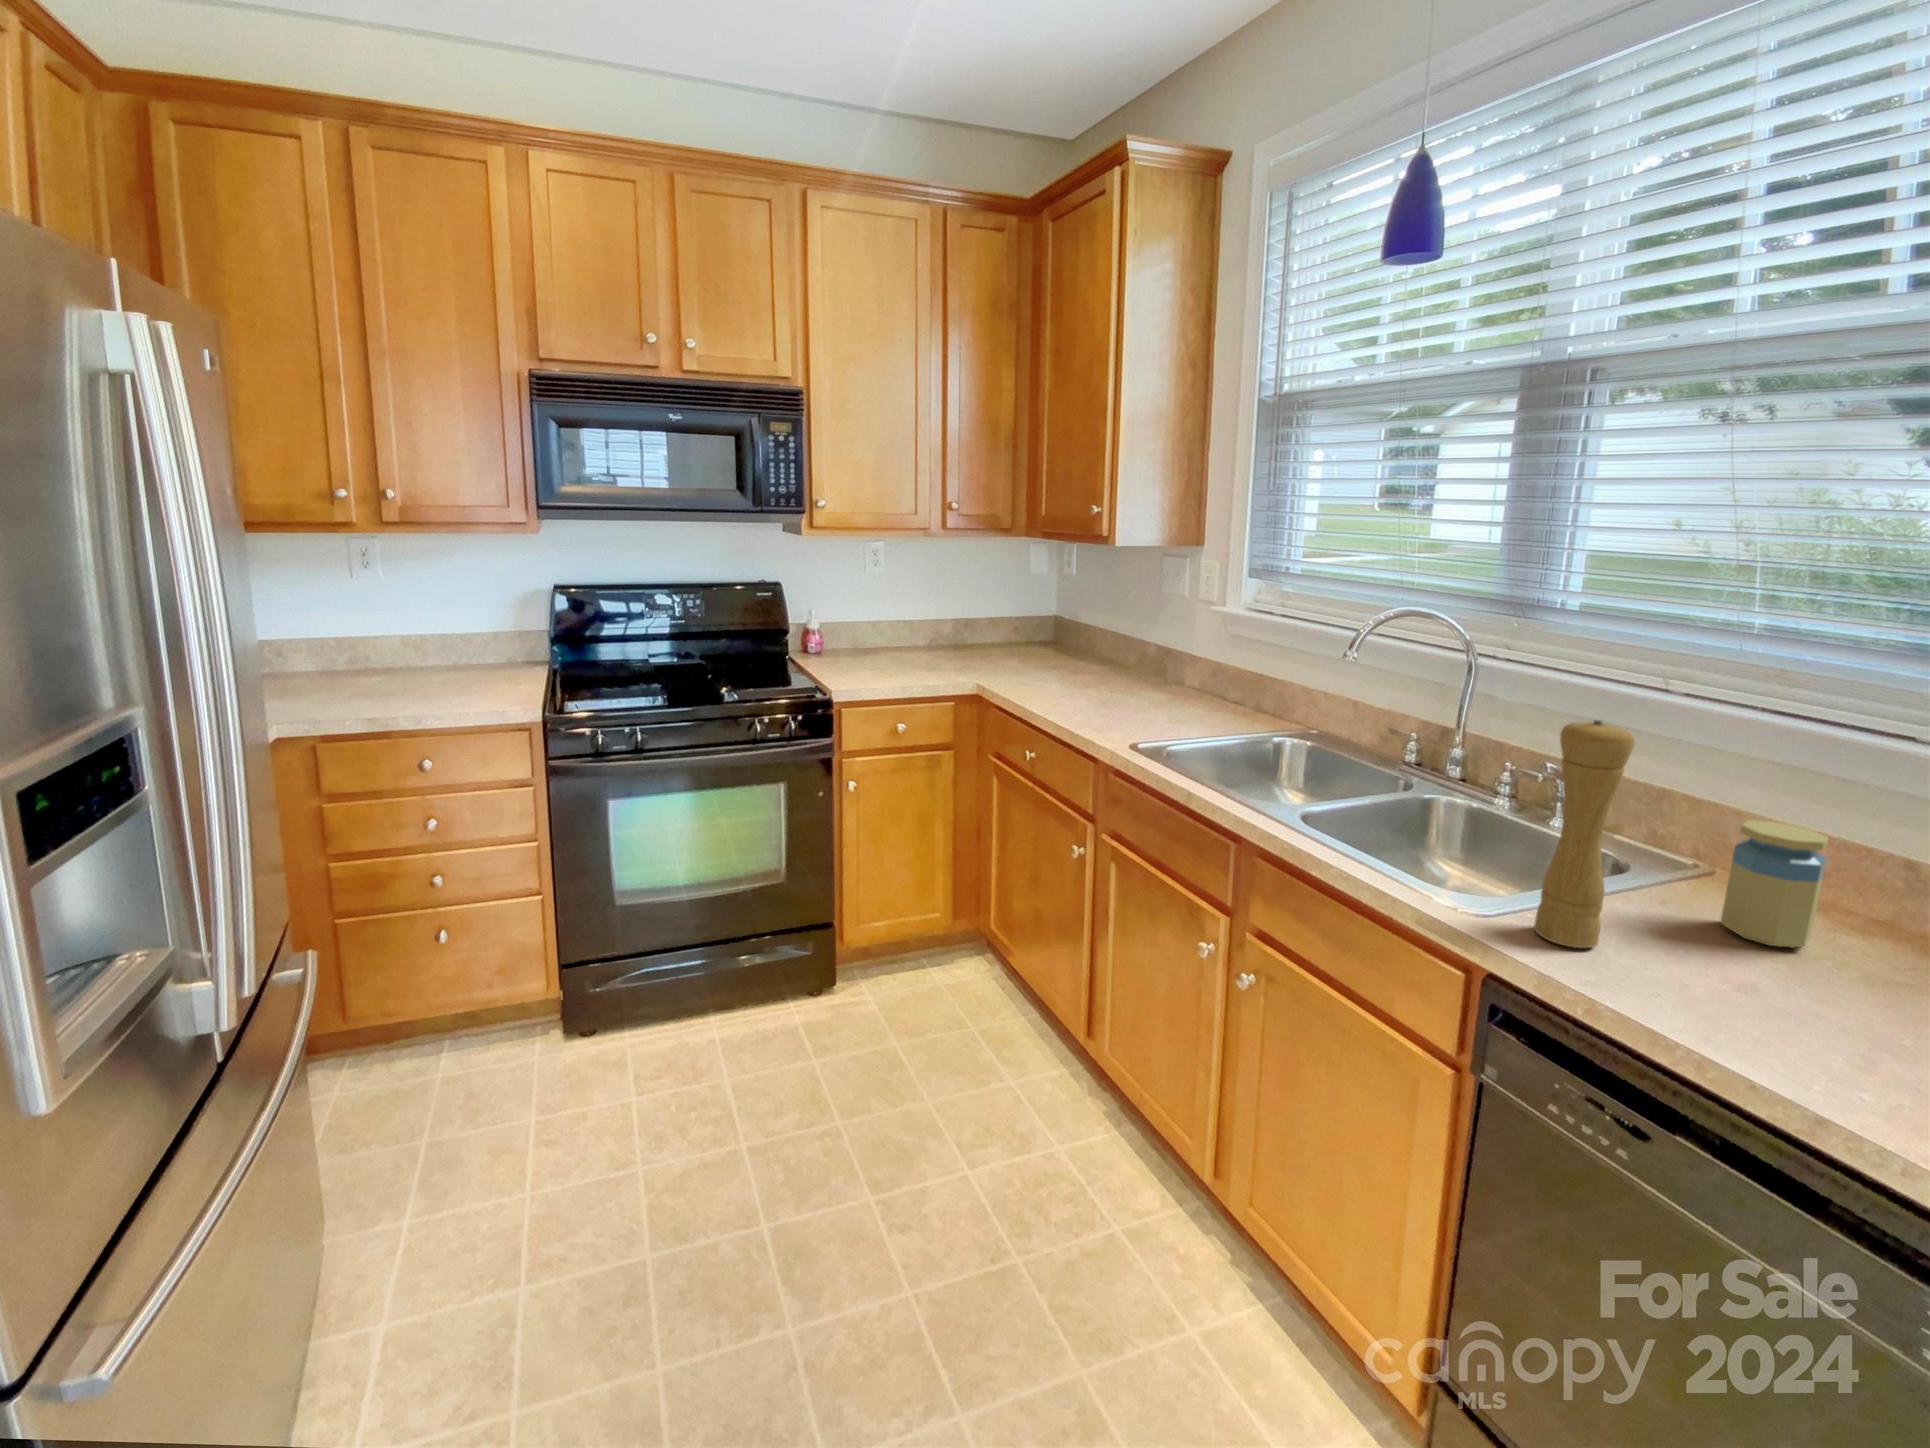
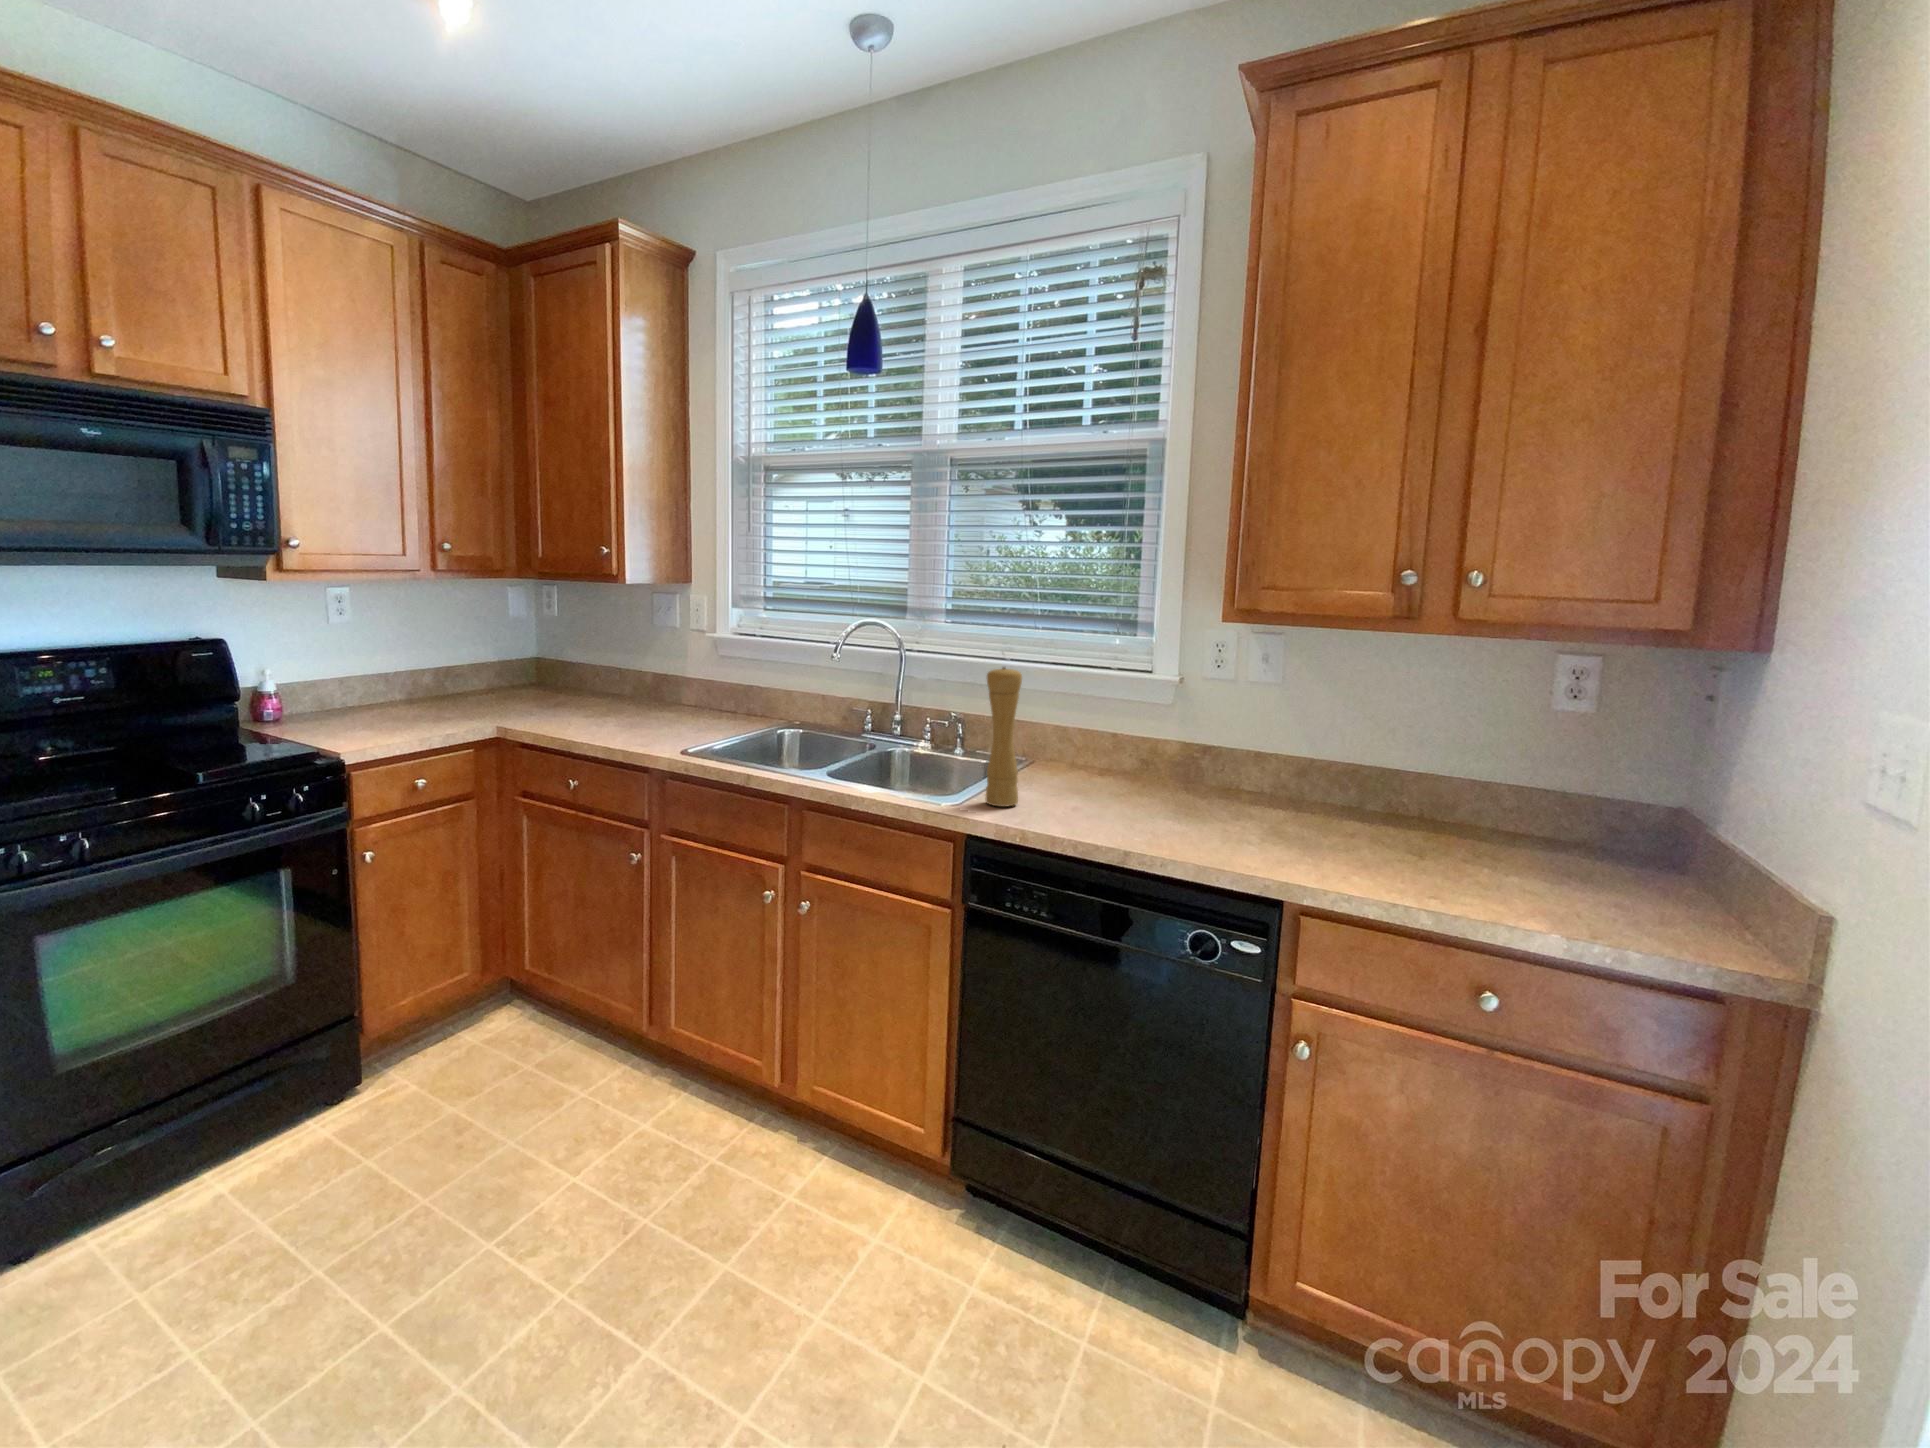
jar: present [1721,820,1829,947] -> none [1068,722,1107,791]

